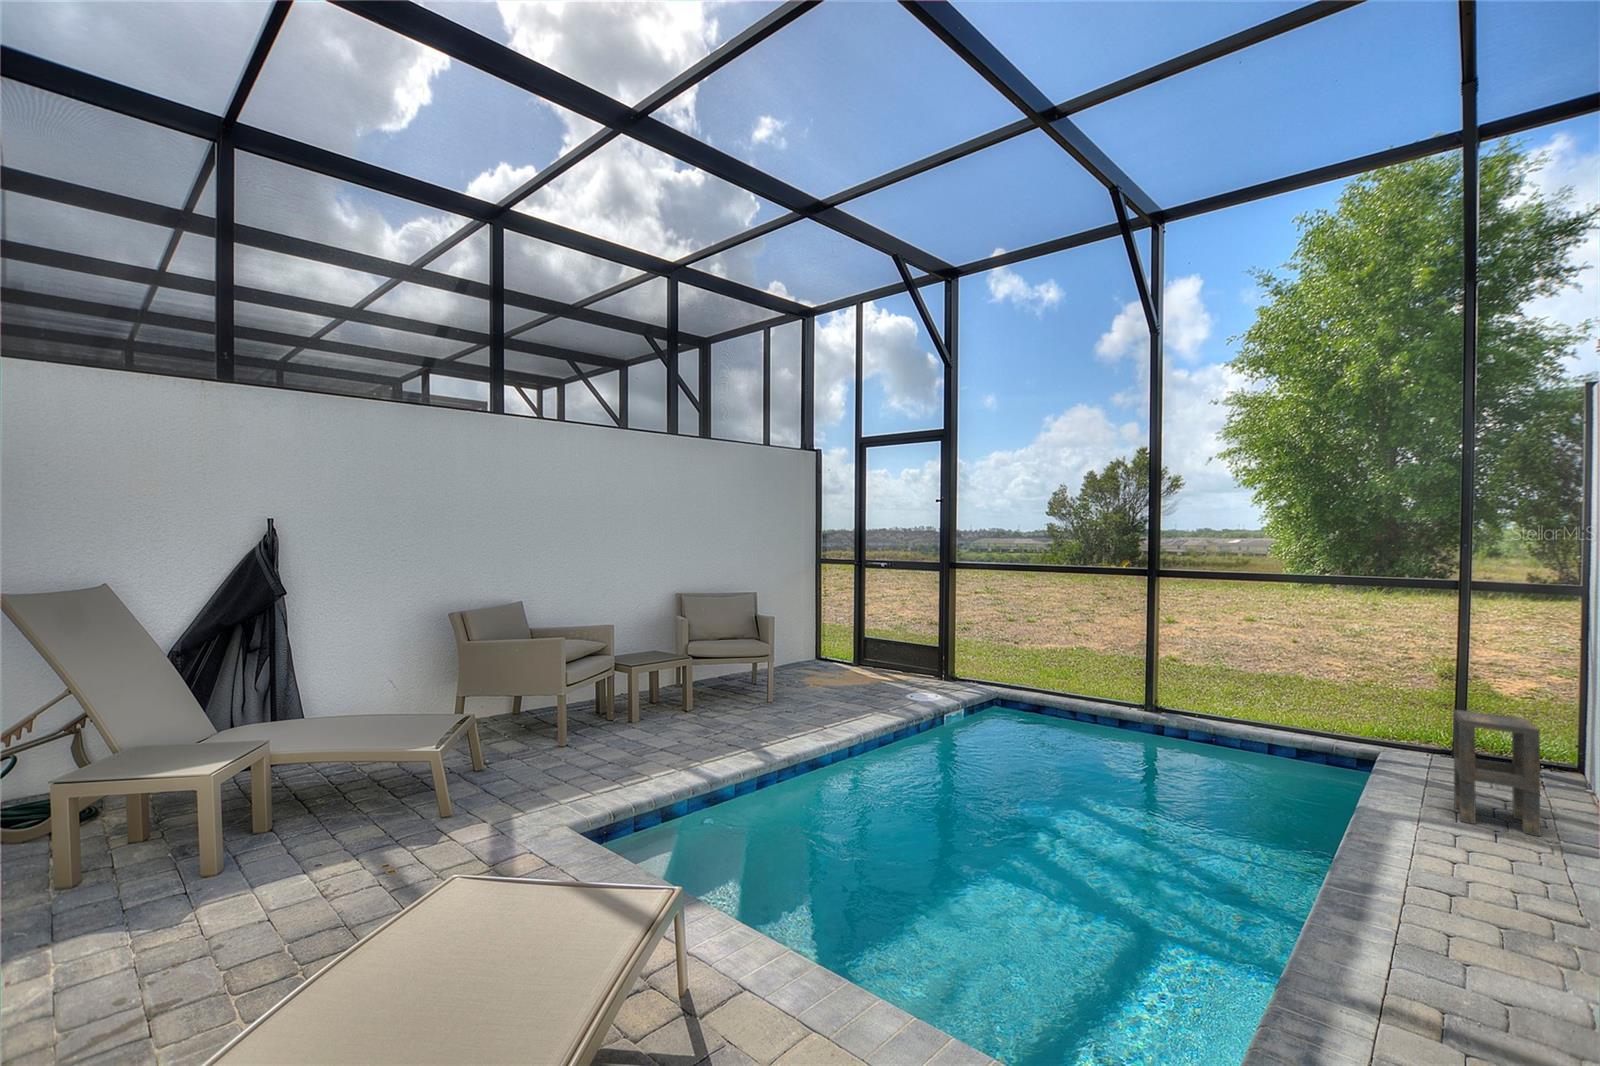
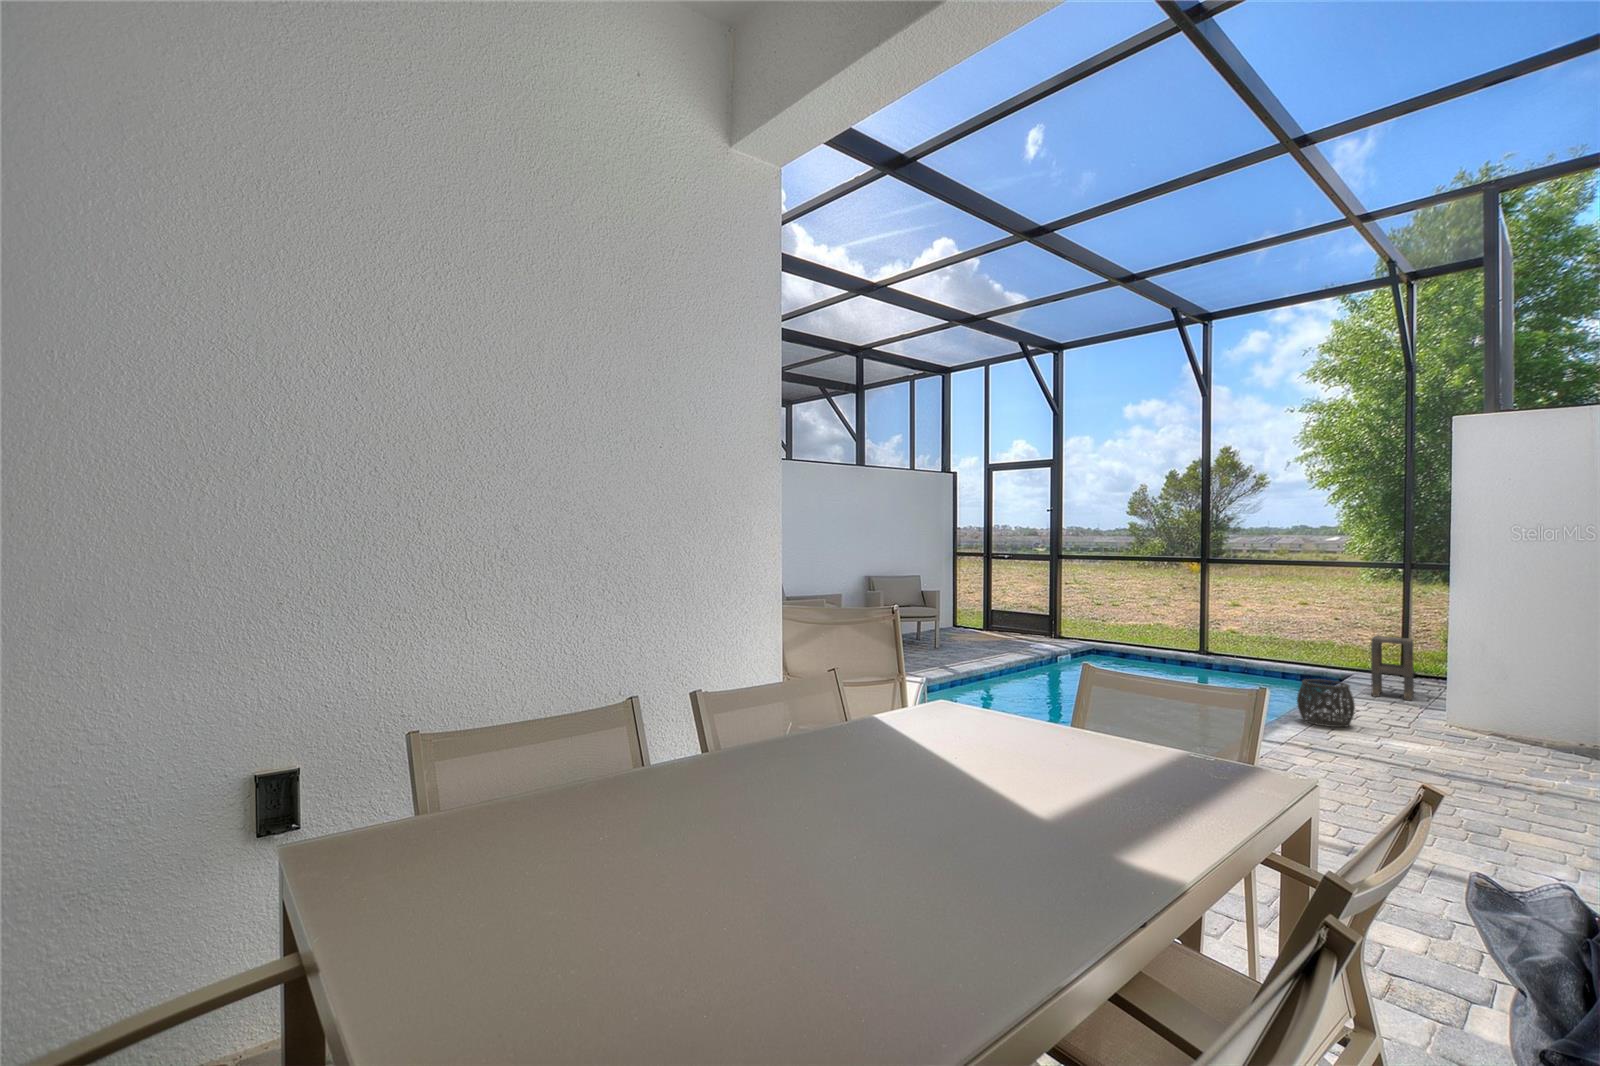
woven basket: none [1398,844,1545,977] -> present [1297,679,1355,727]

